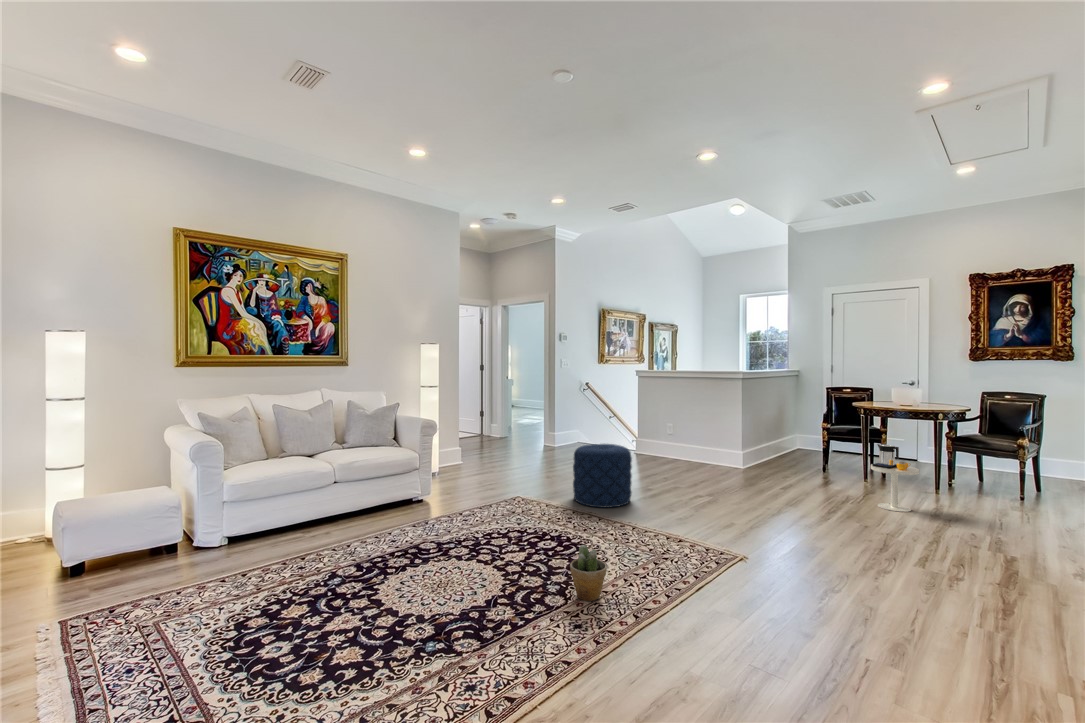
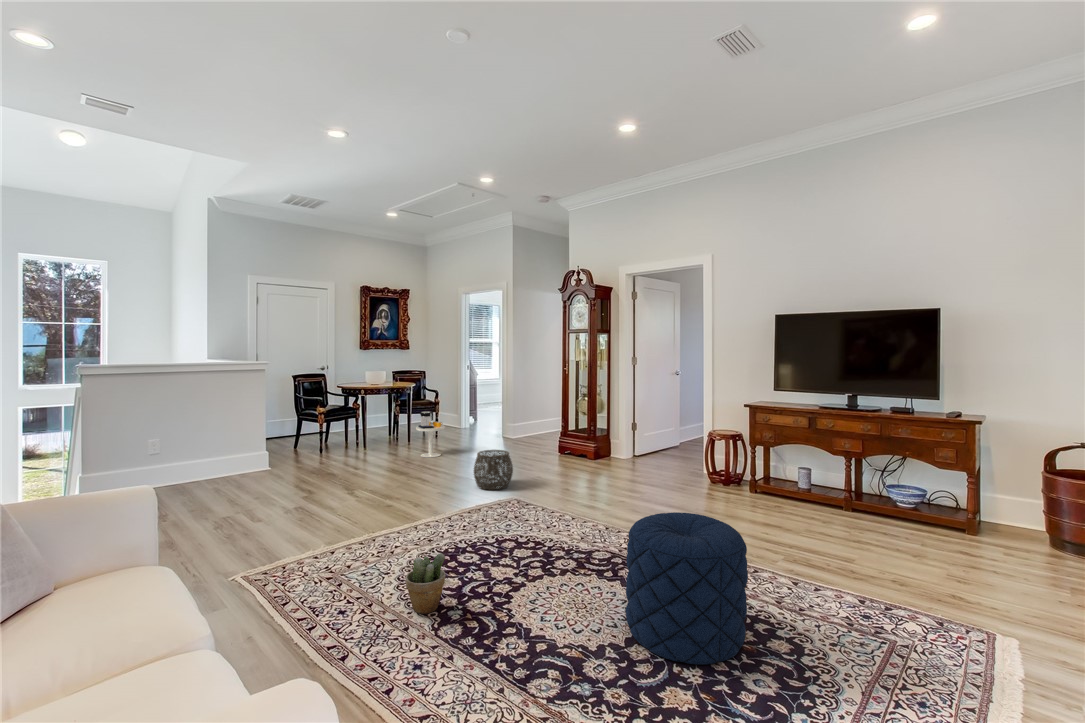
pouf: present [573,444,632,508] -> present [626,512,748,665]
woven basket: none [753,492,813,551] -> present [474,450,513,490]
potted plant: present [570,545,607,601] -> present [405,553,445,614]

